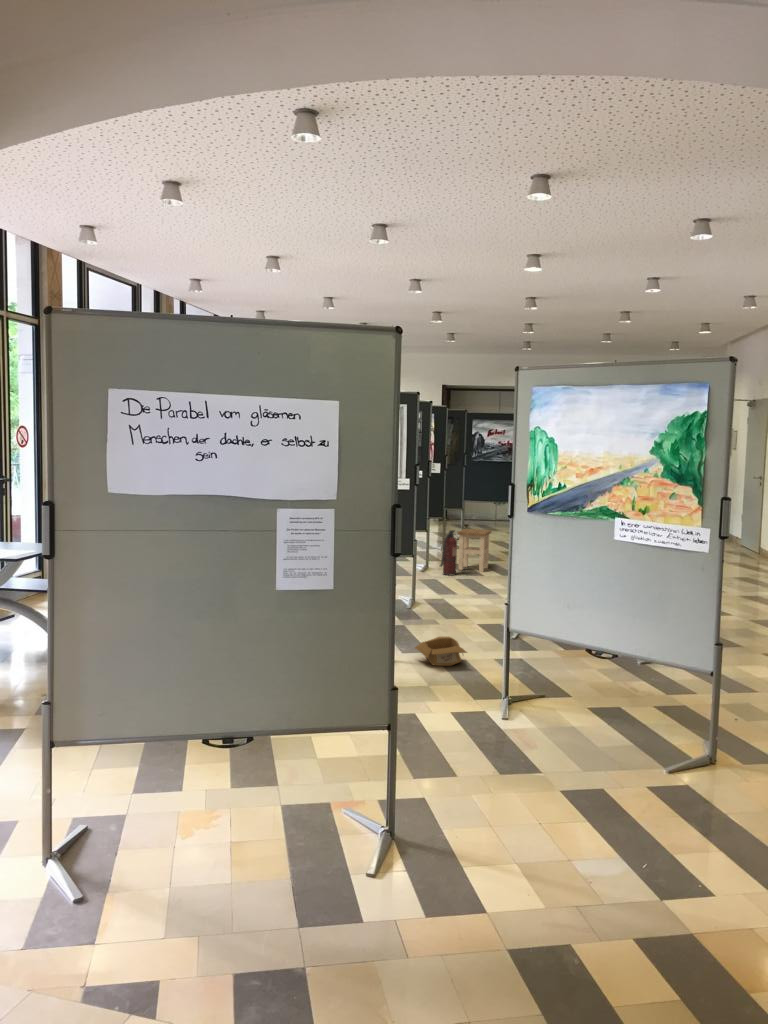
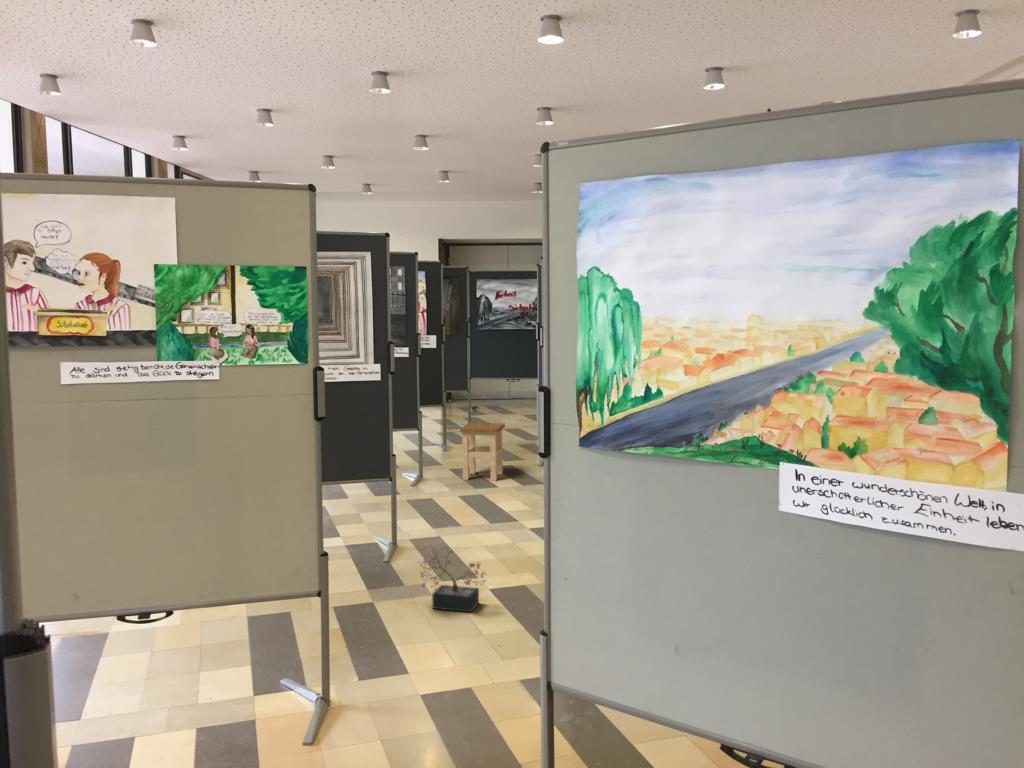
fire extinguisher: present [440,530,457,575] -> none [435,427,459,491]
decorative plant: none [434,592,477,633] -> present [419,546,485,612]
cardboard box: present [415,637,467,666] -> none [376,644,472,711]

